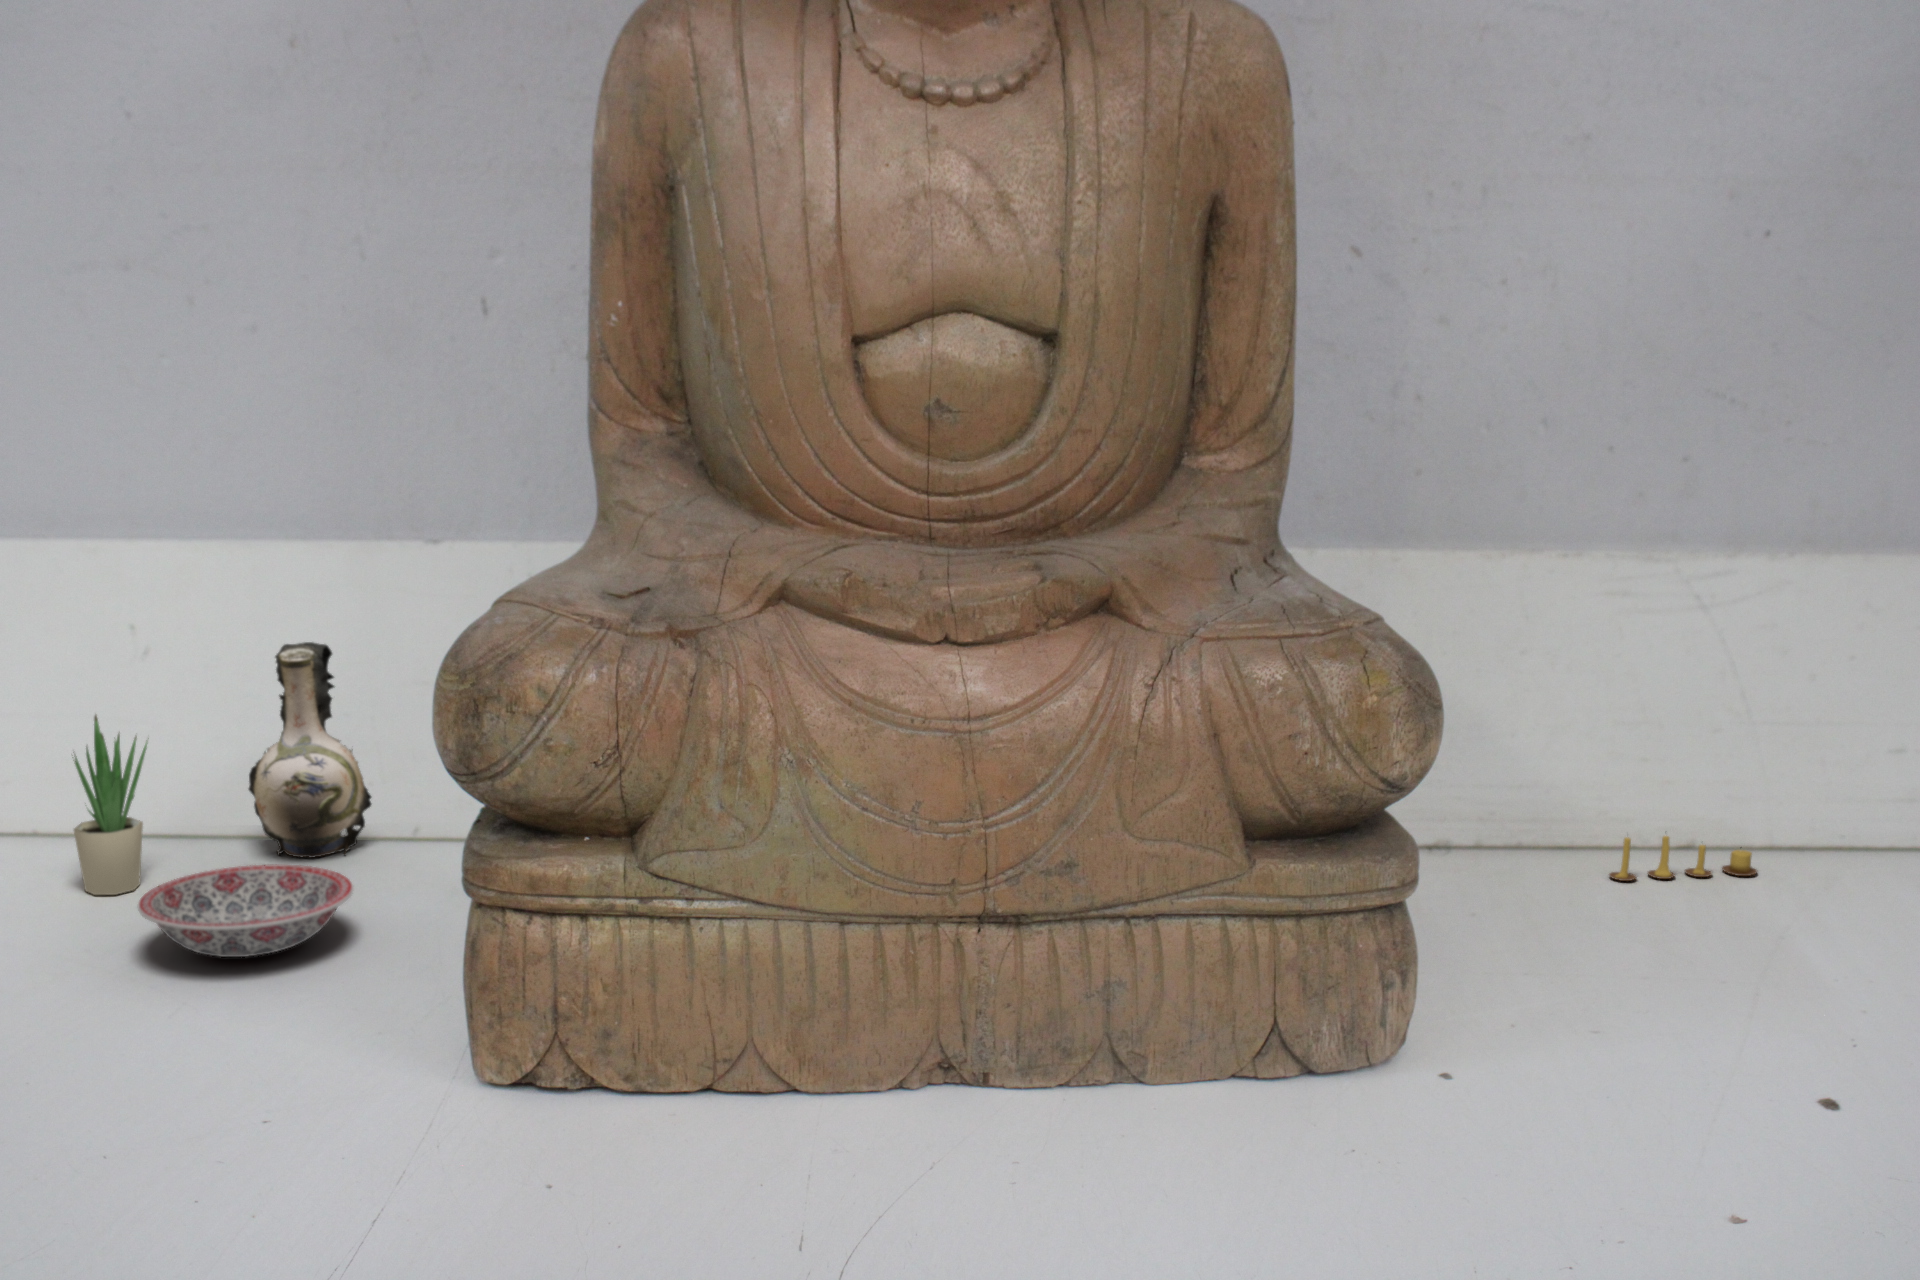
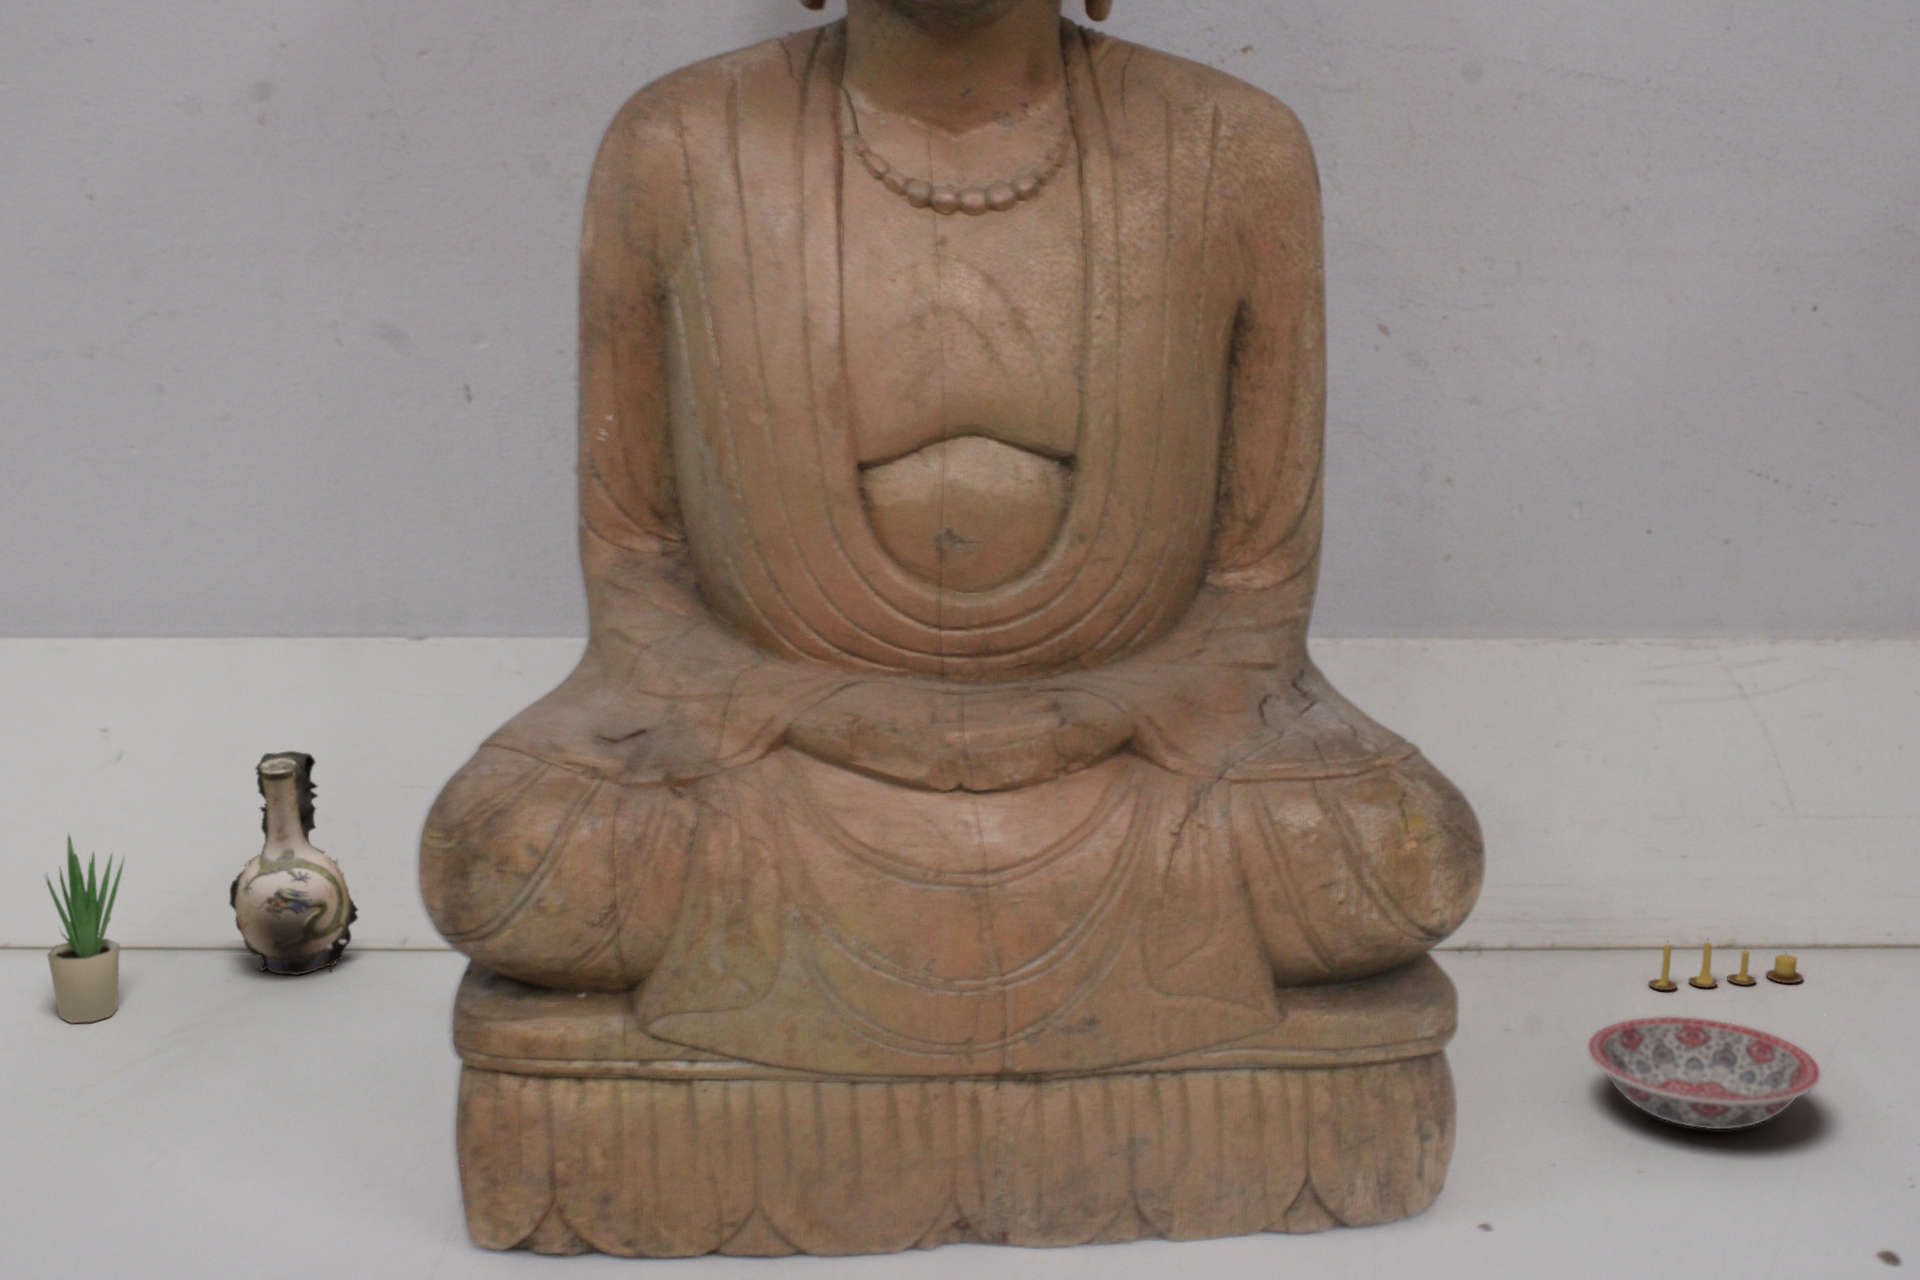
ceramic bowl: present [138,865,353,957] -> present [1588,1017,1820,1129]

